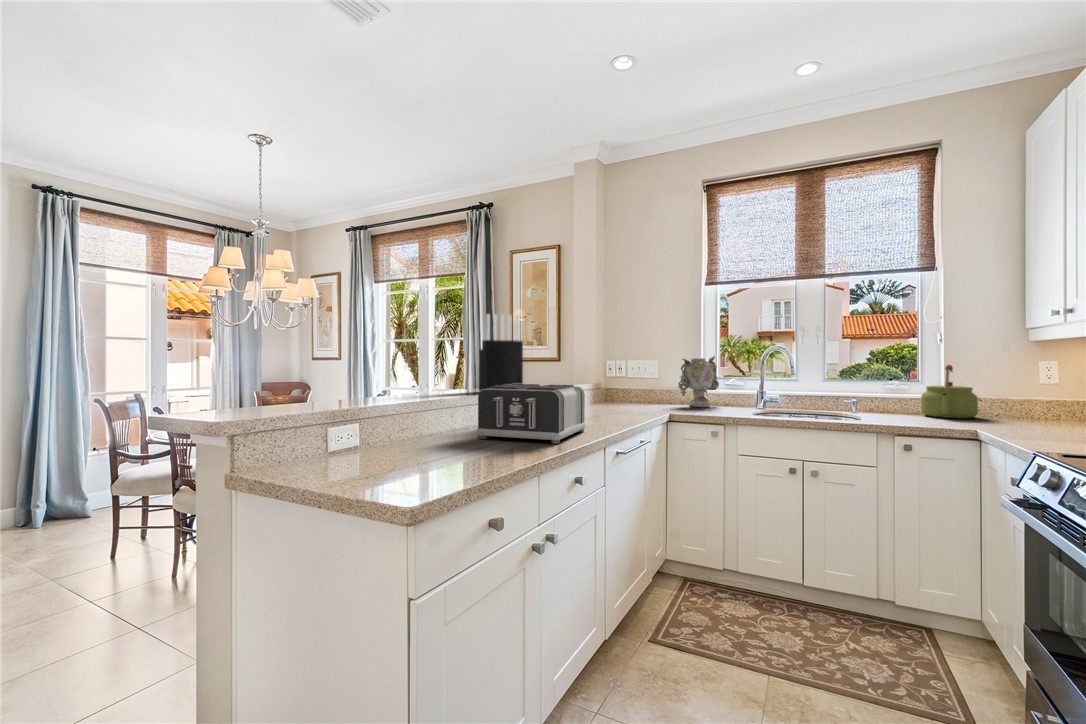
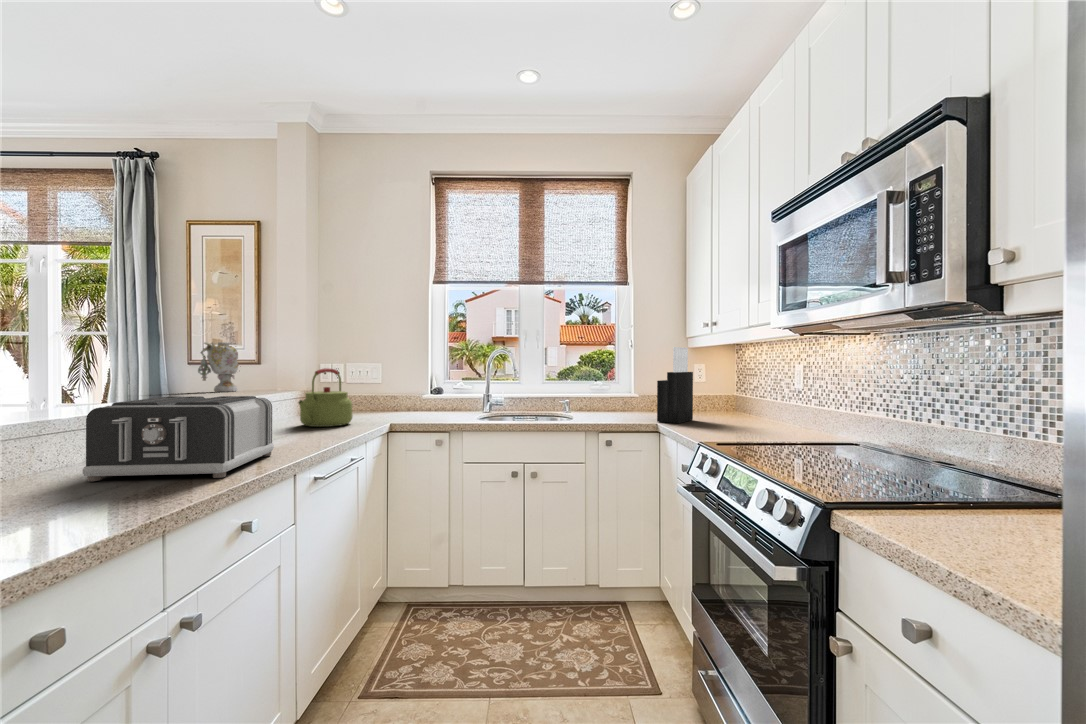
knife block: present [479,314,523,391] -> present [657,347,693,423]
vase: present [678,356,719,407] -> present [198,342,241,392]
kettle: present [921,365,978,418] -> present [299,369,353,427]

